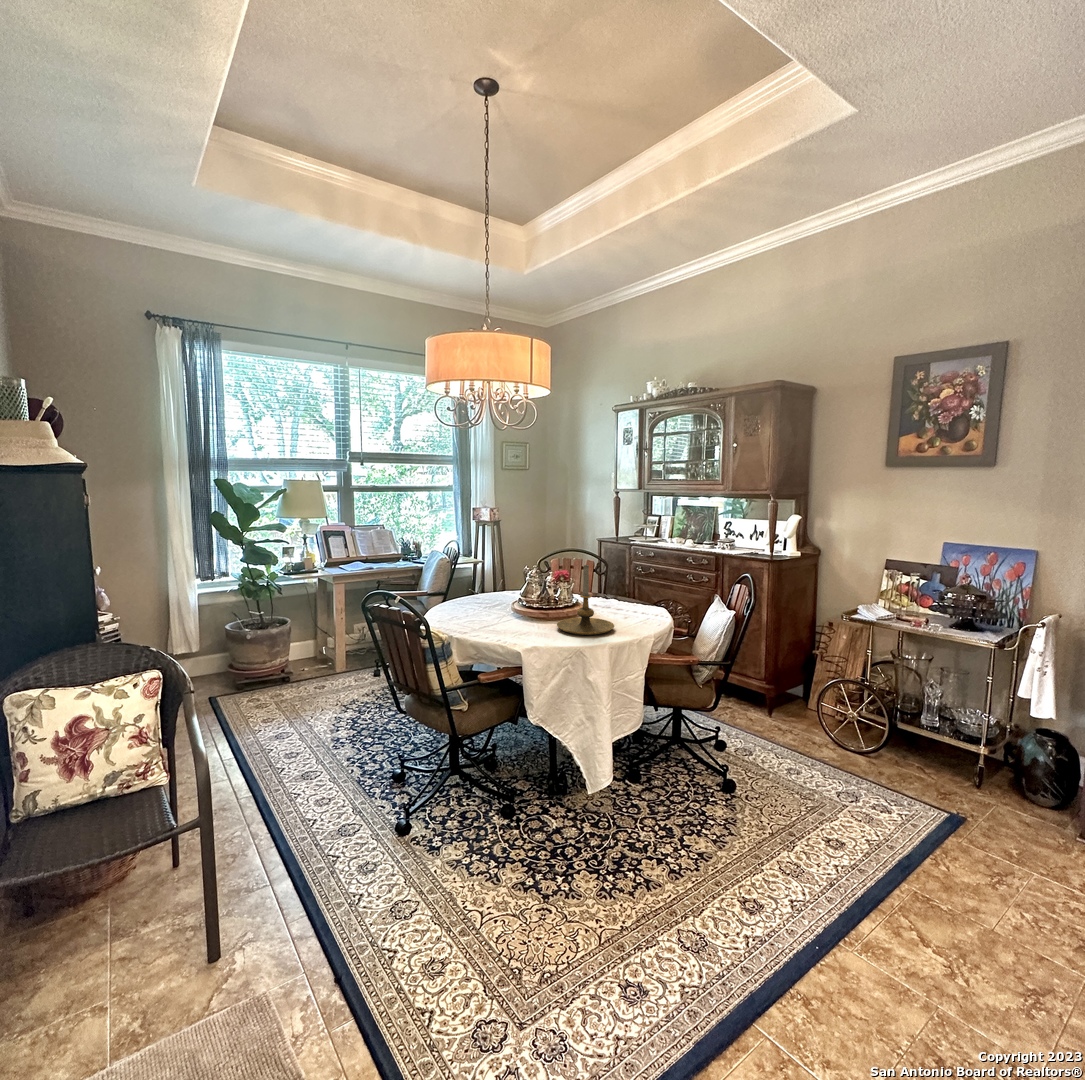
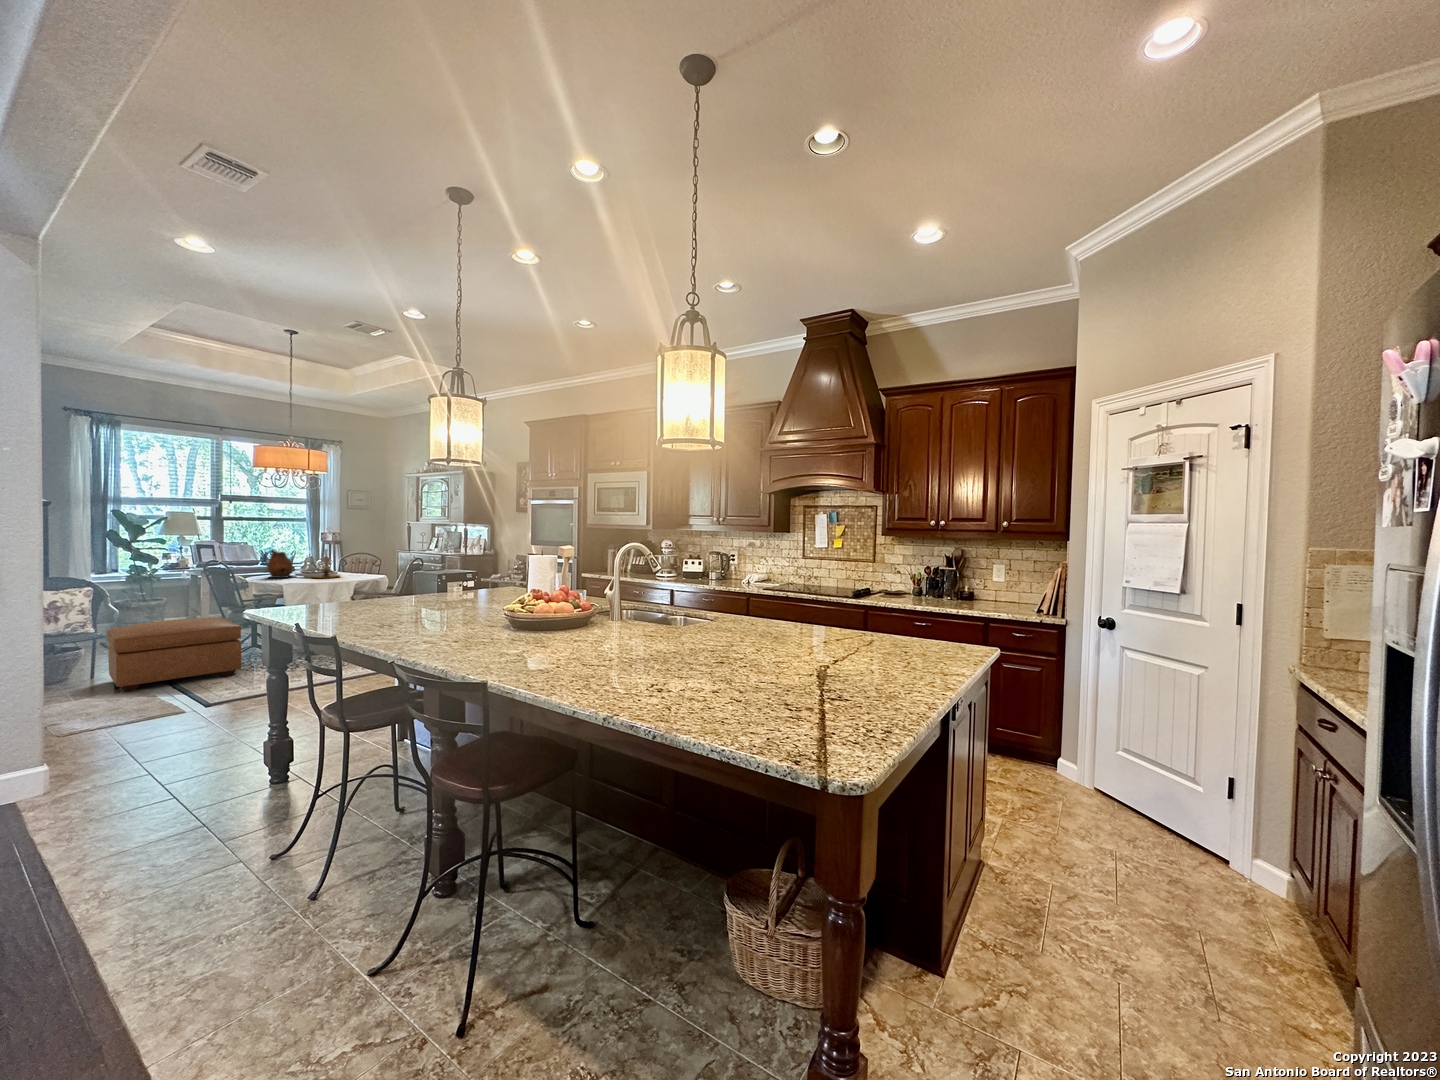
ceramic pitcher: none [467,563,527,634] -> present [264,548,296,578]
ottoman: none [189,730,469,1011] -> present [107,618,241,692]

